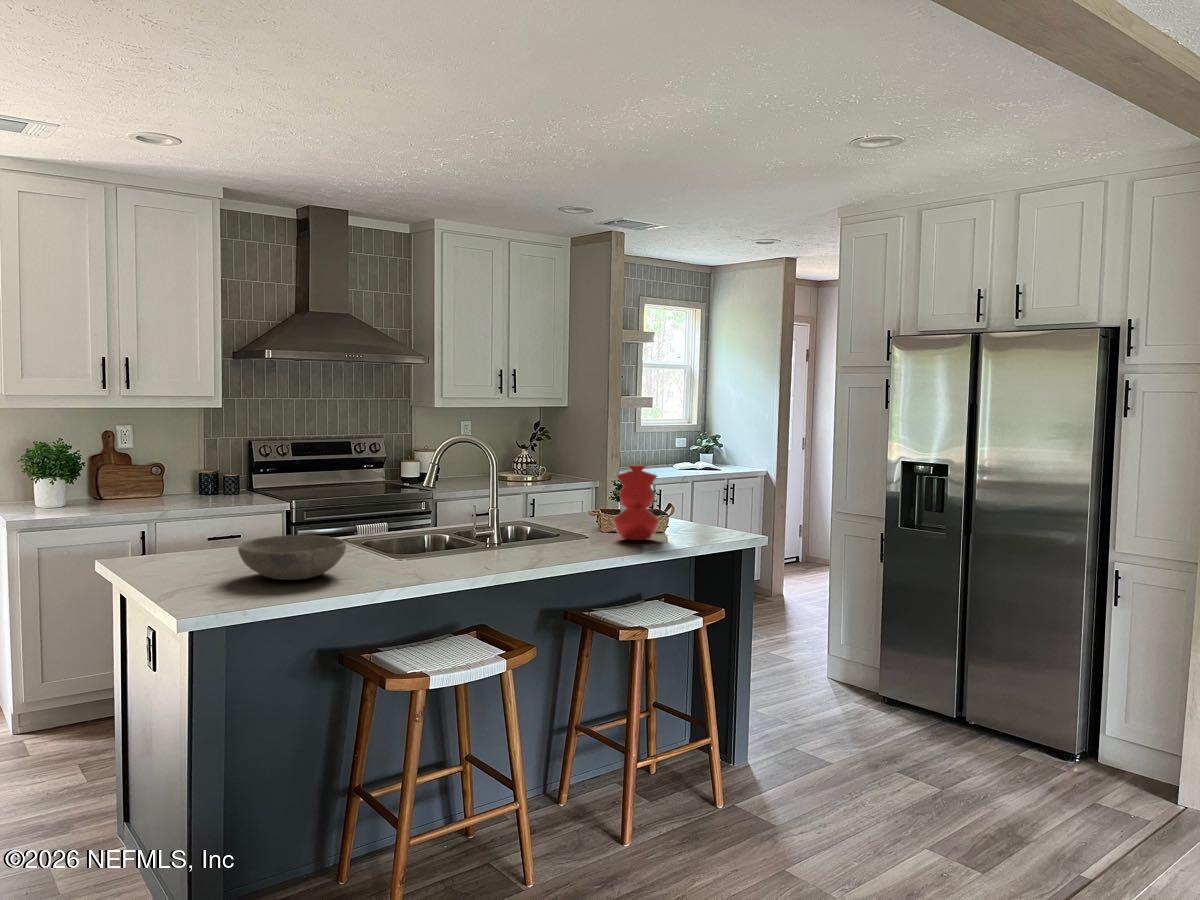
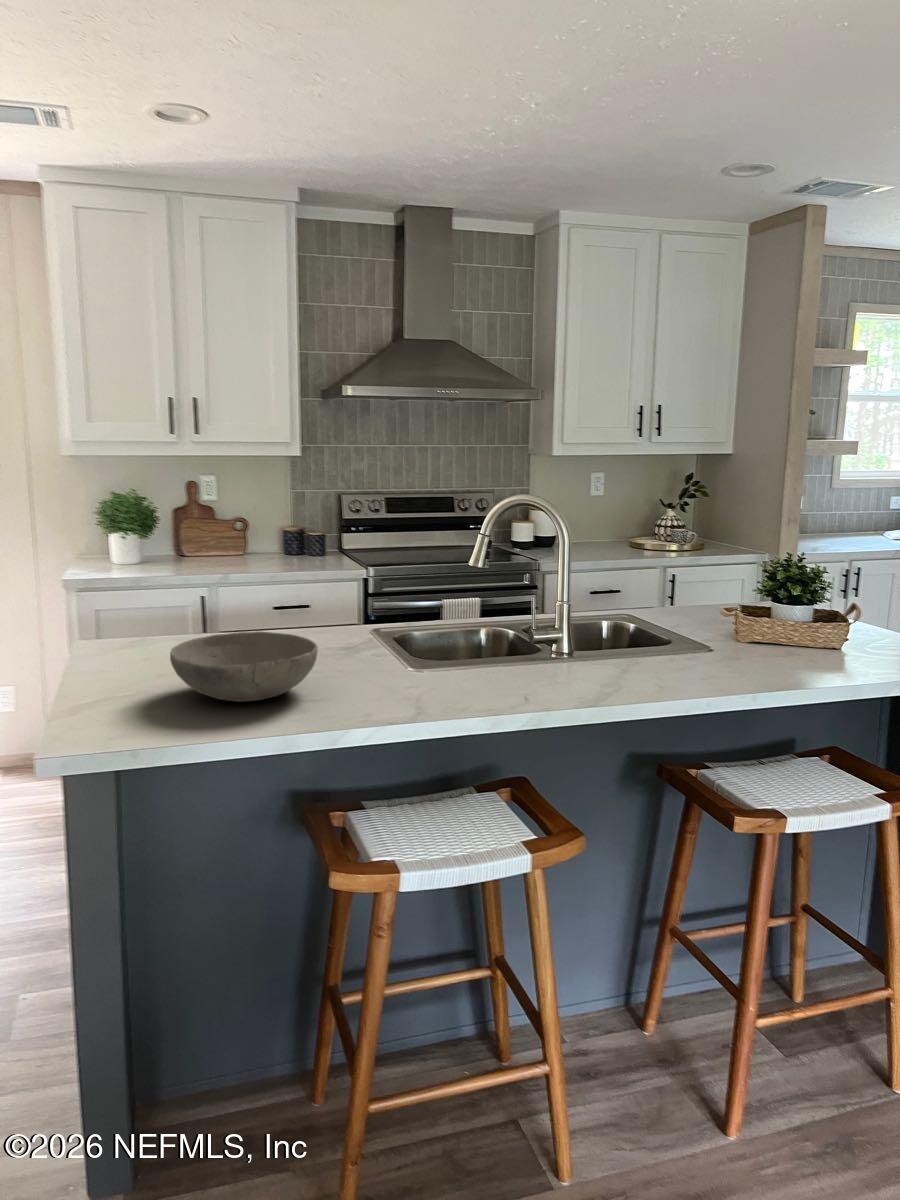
vase: present [613,465,659,540] -> none [750,543,829,661]

